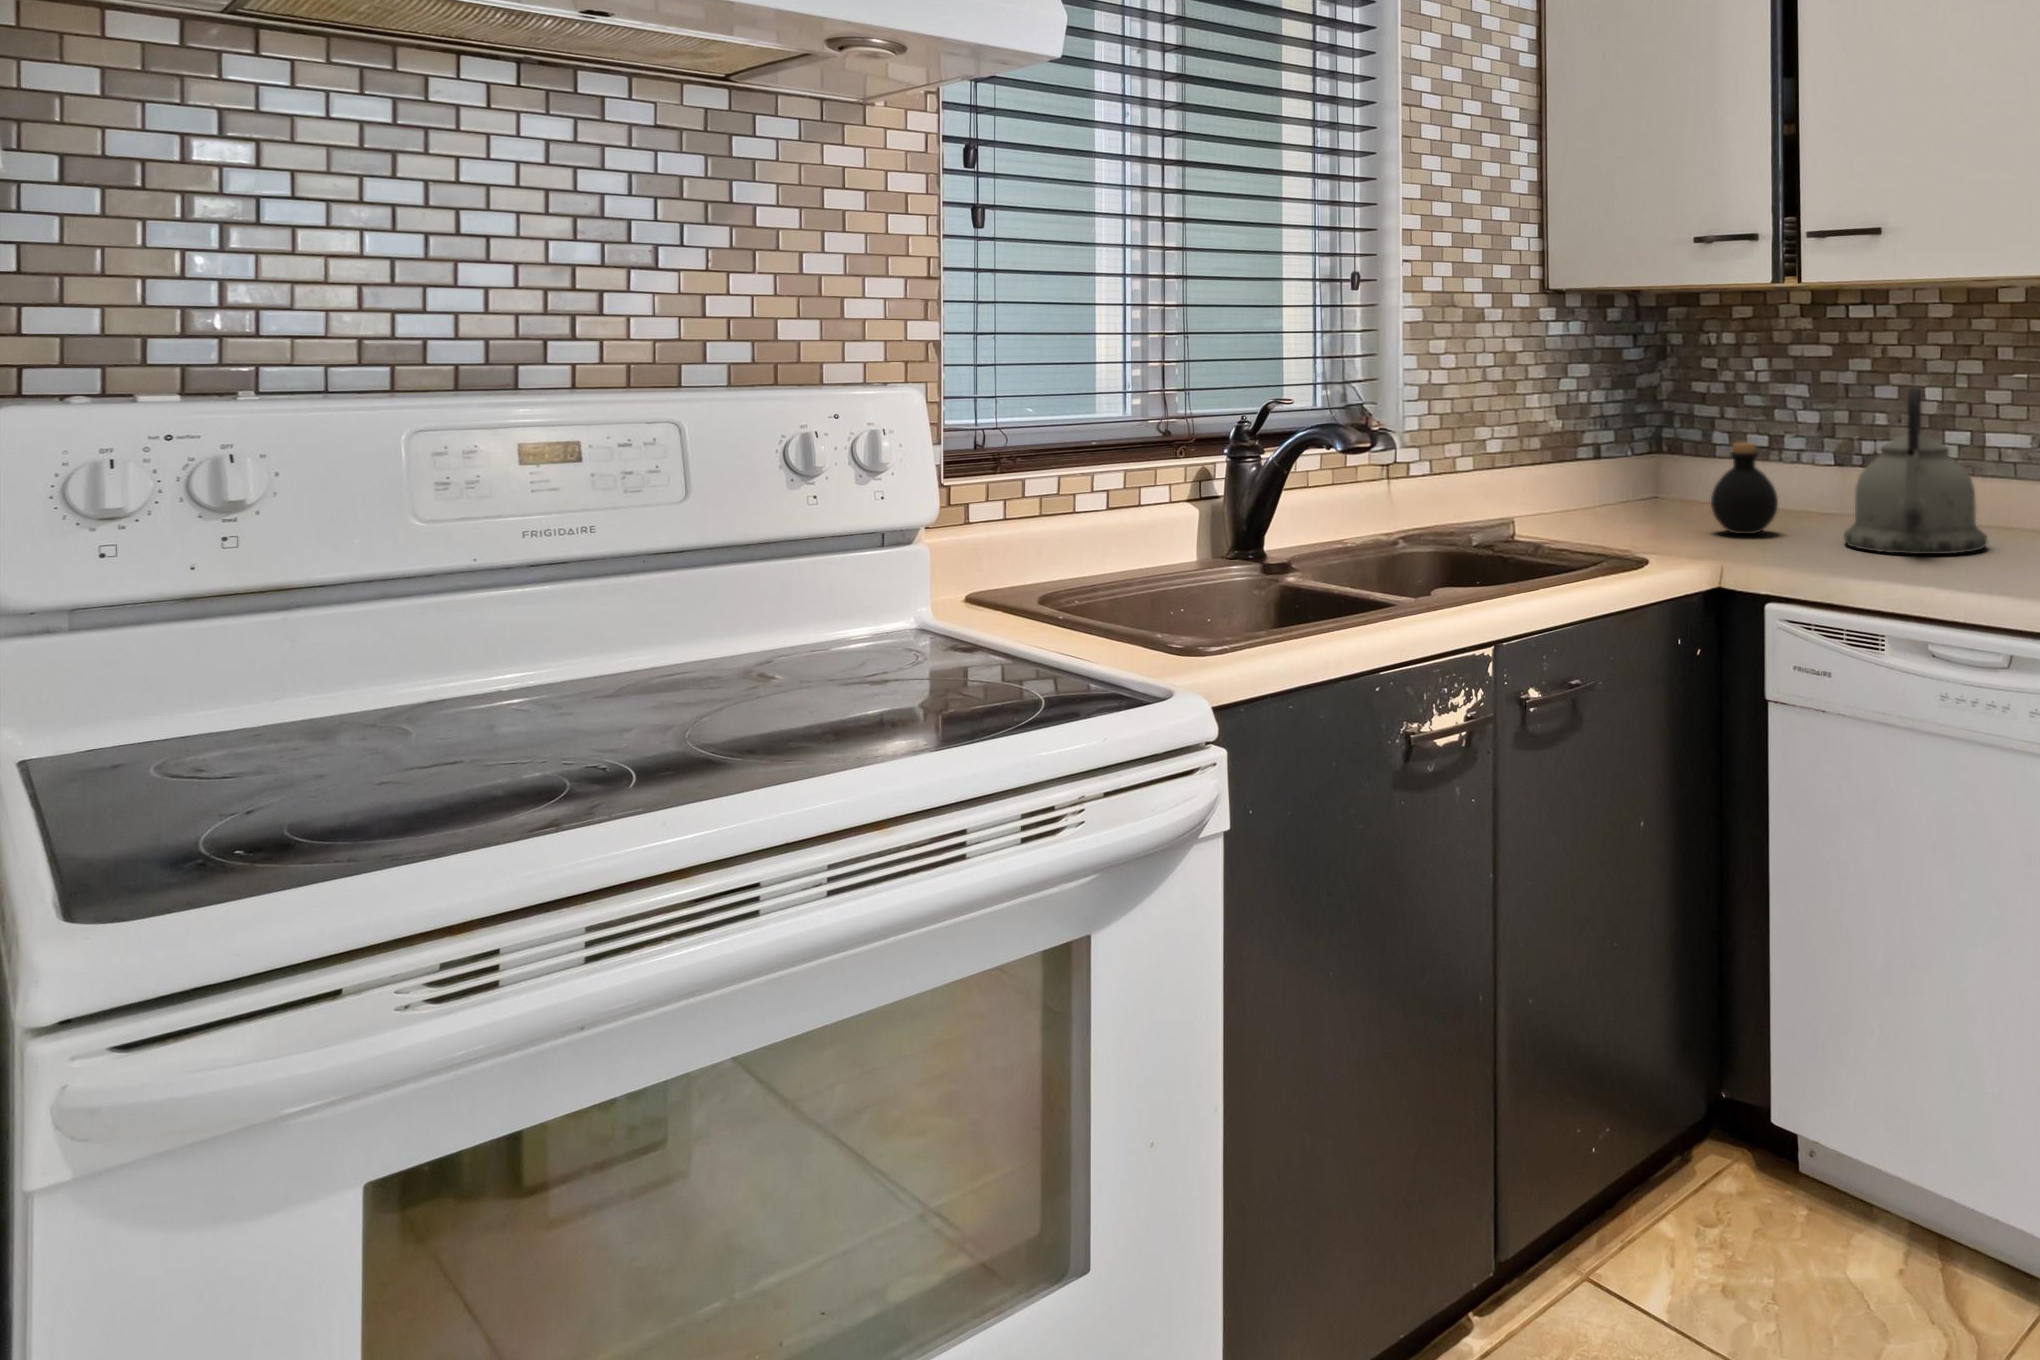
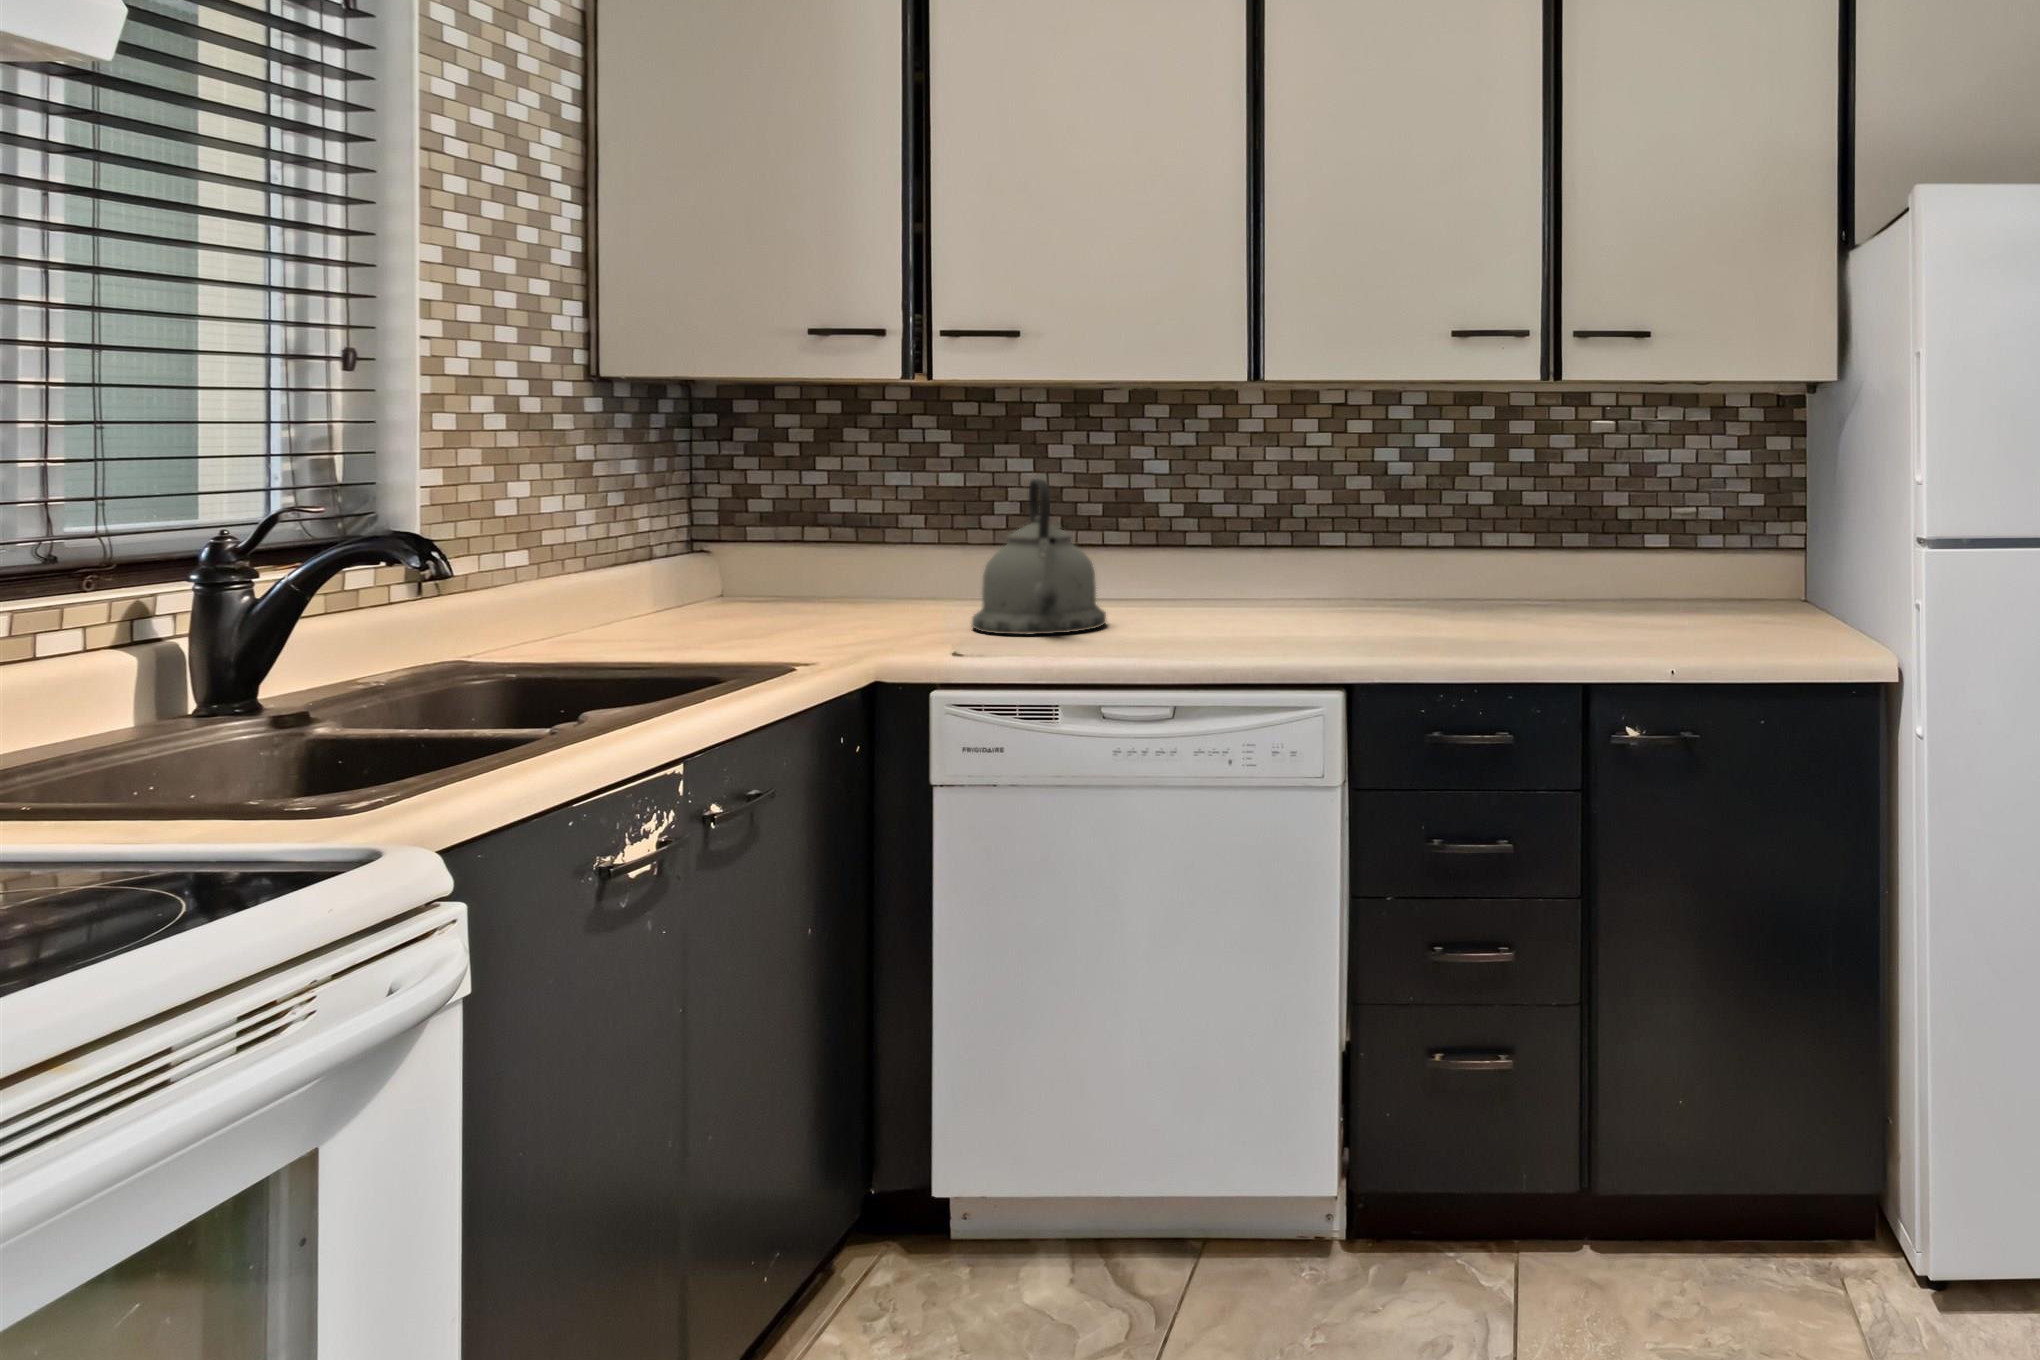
bottle: present [1711,443,1778,534] -> none [823,537,896,628]

